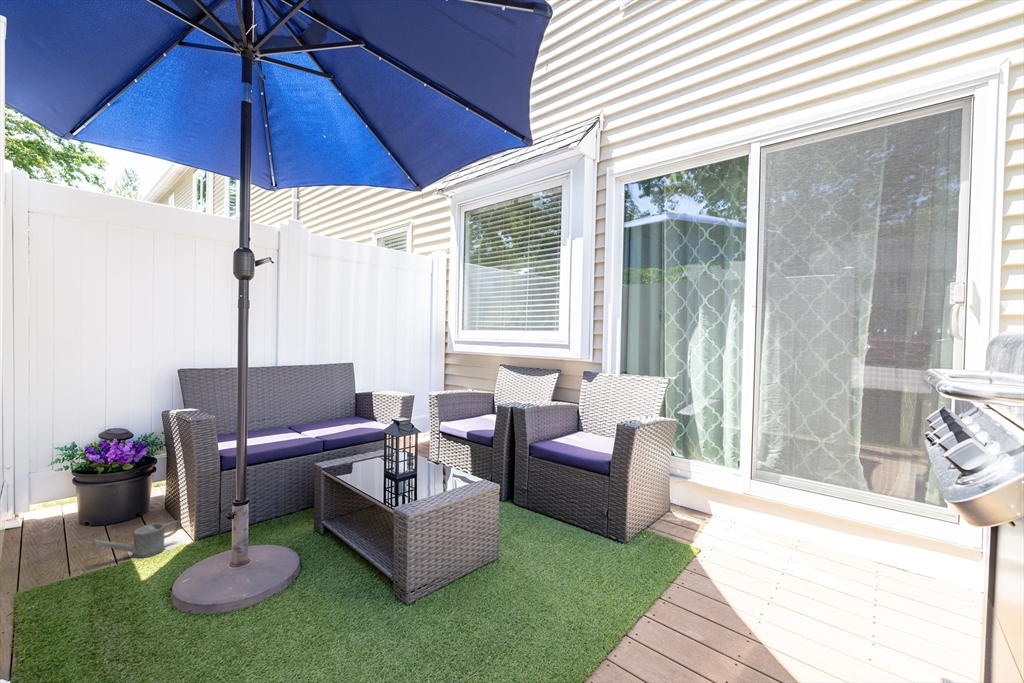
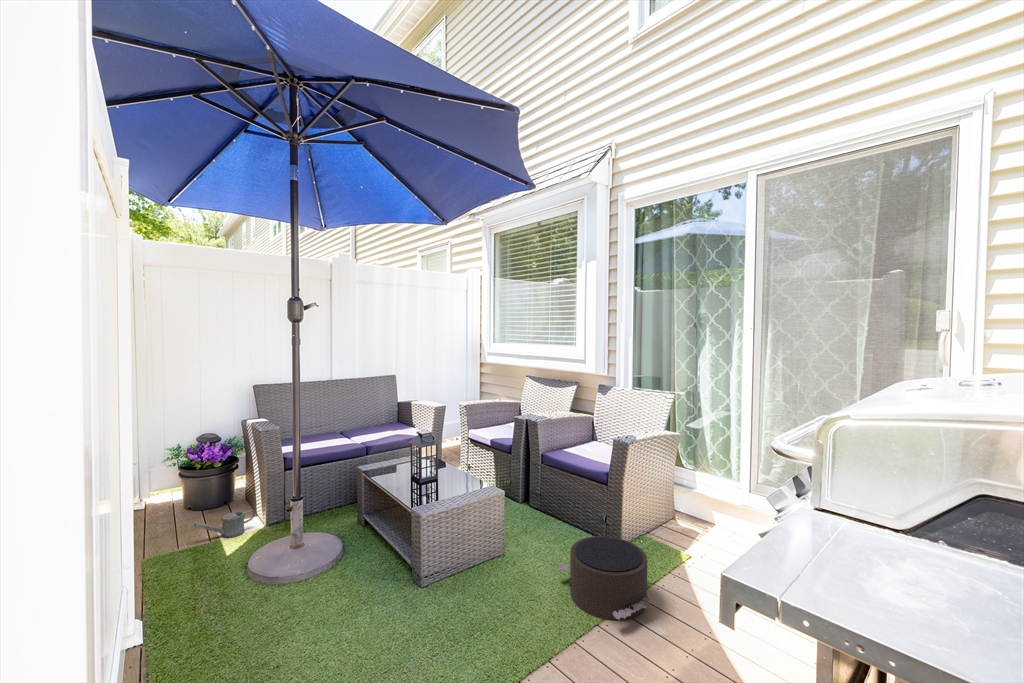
pouf: none [566,531,685,629] -> present [557,536,653,620]

